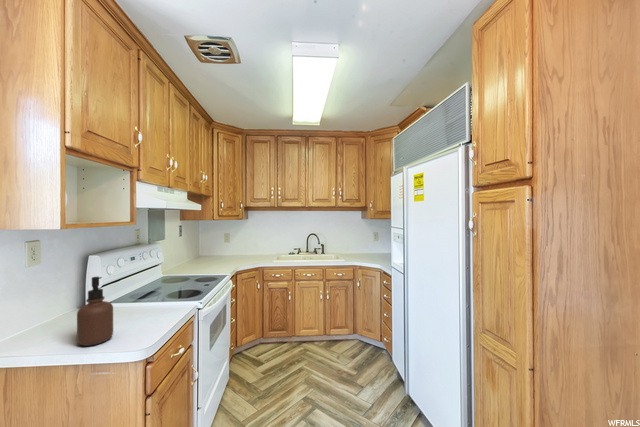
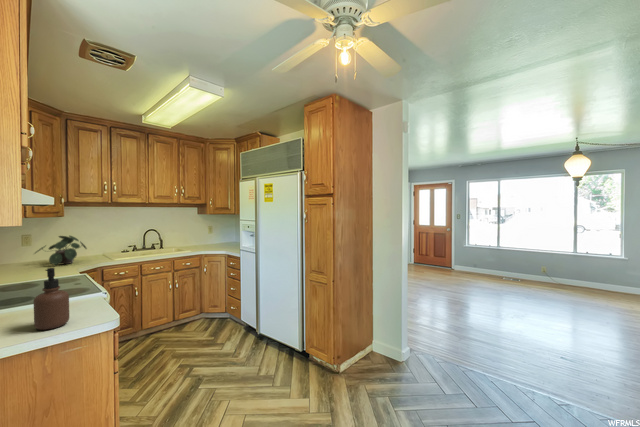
potted plant: none [222,236,257,261] -> present [35,236,86,265]

